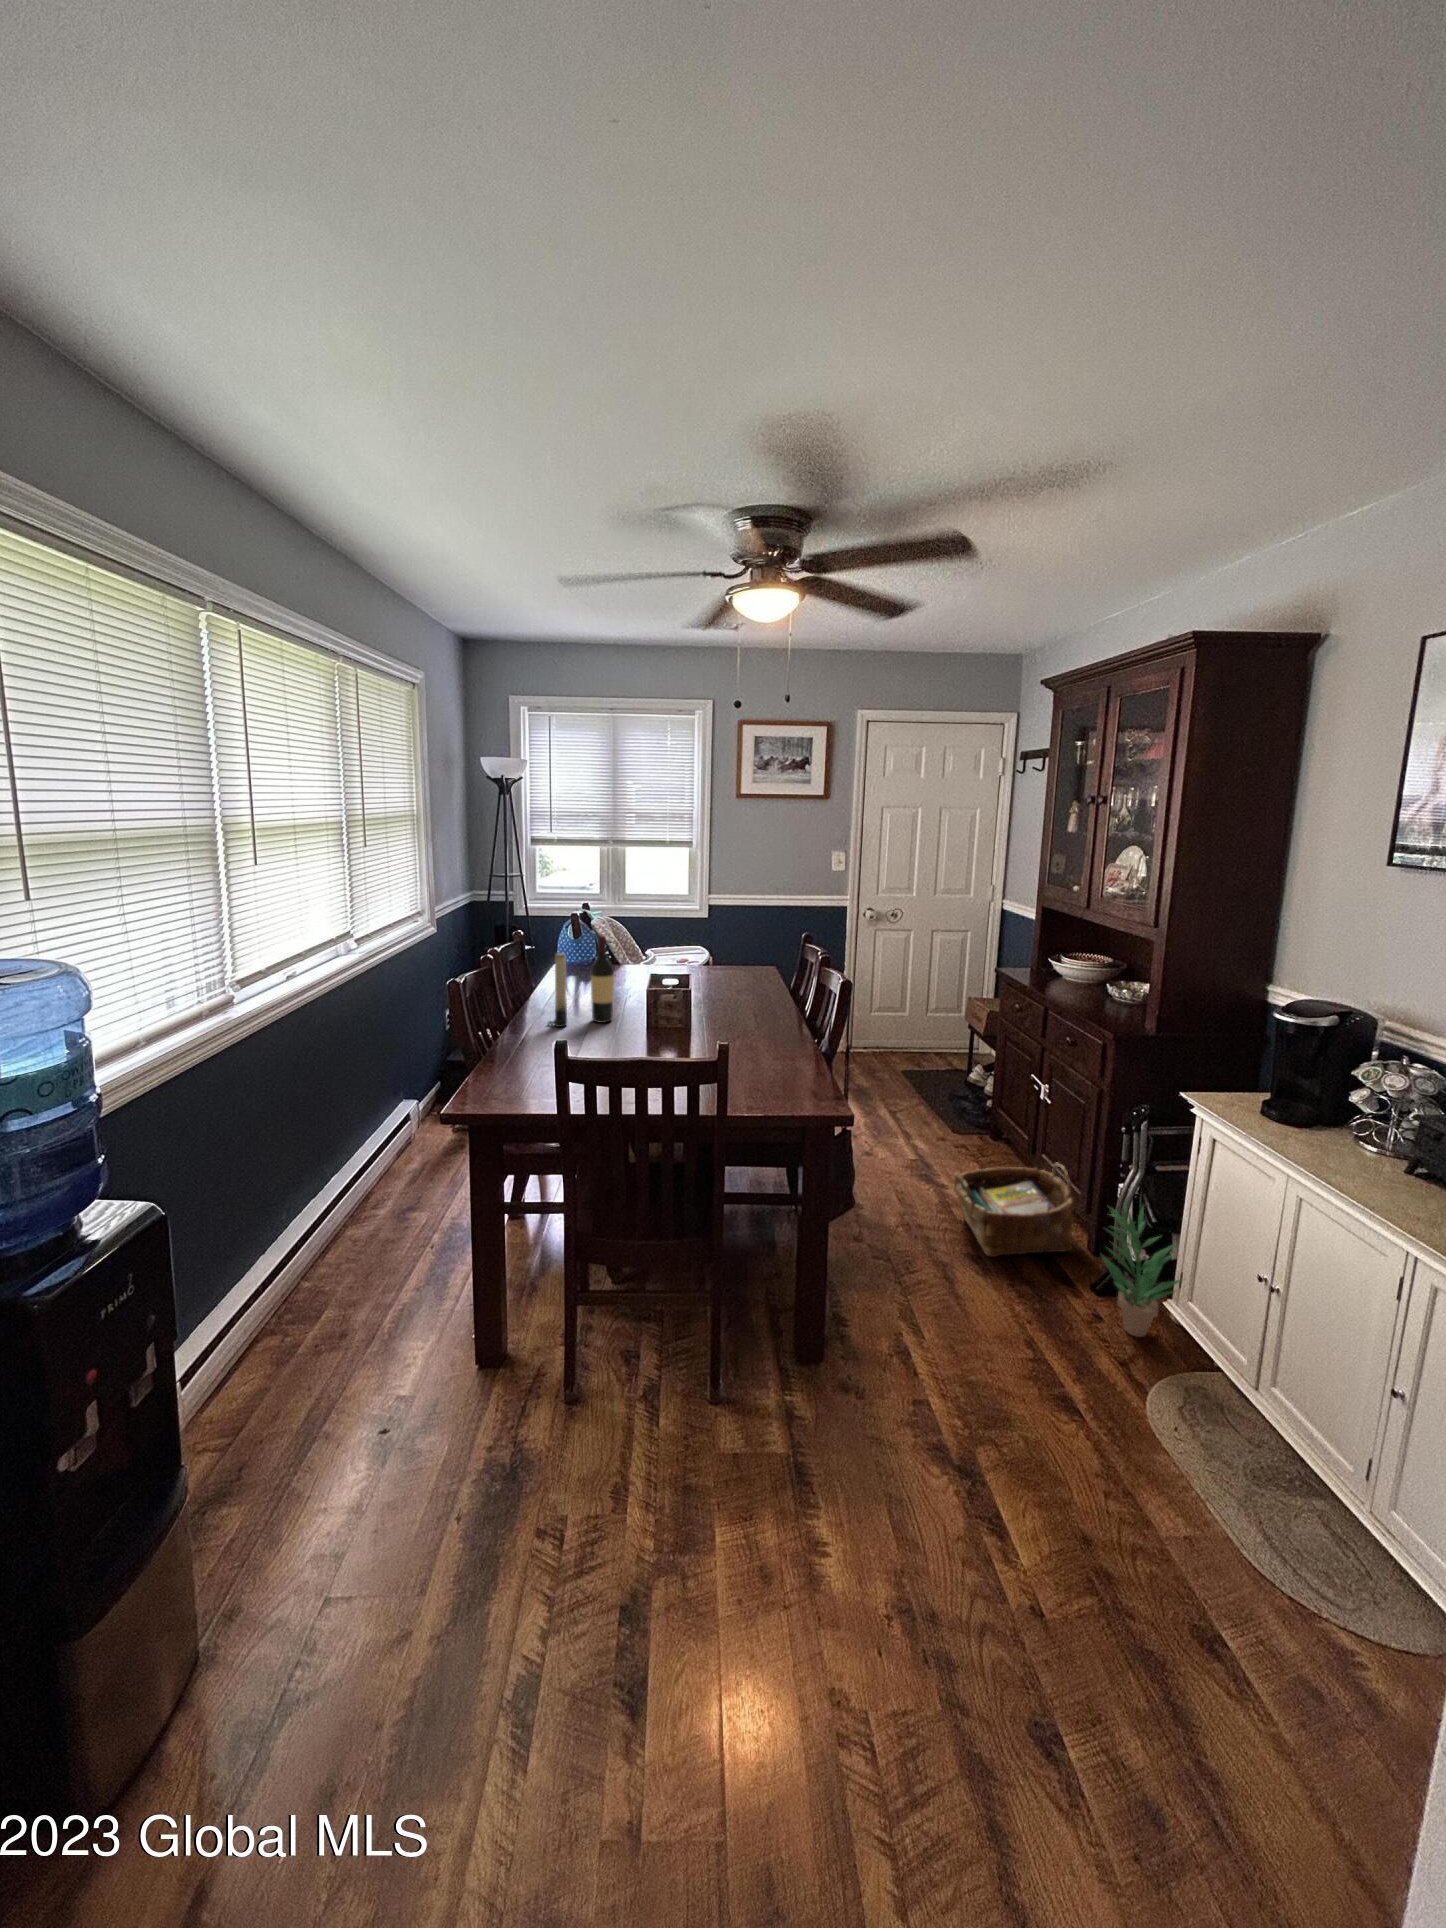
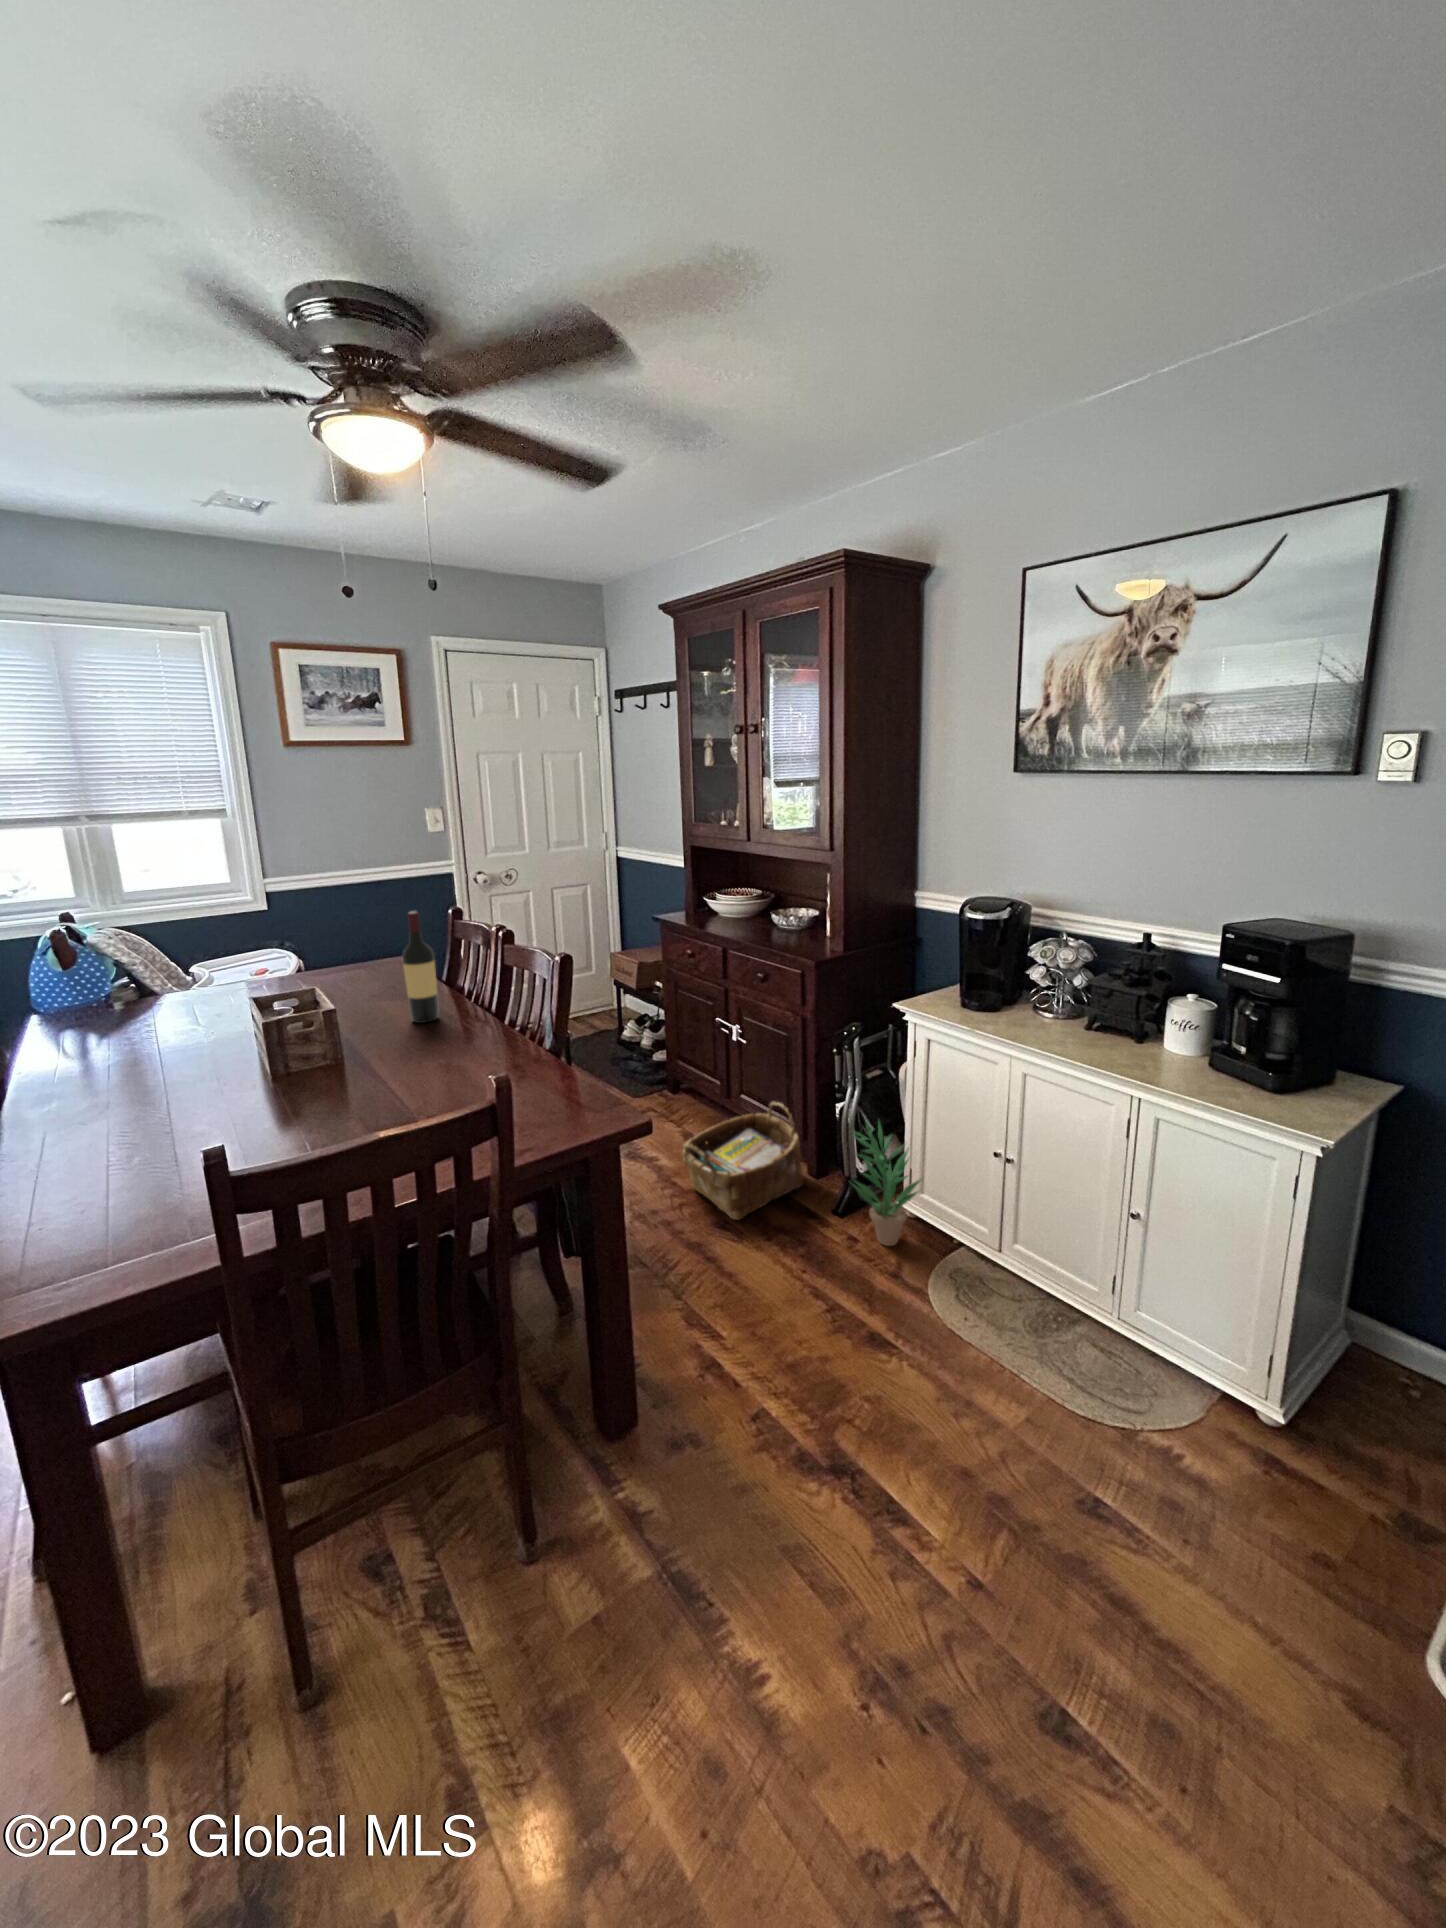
wine bottle: present [591,935,614,1023] -> present [403,911,439,1023]
candle: present [548,953,567,1027] -> none [81,995,127,1118]

